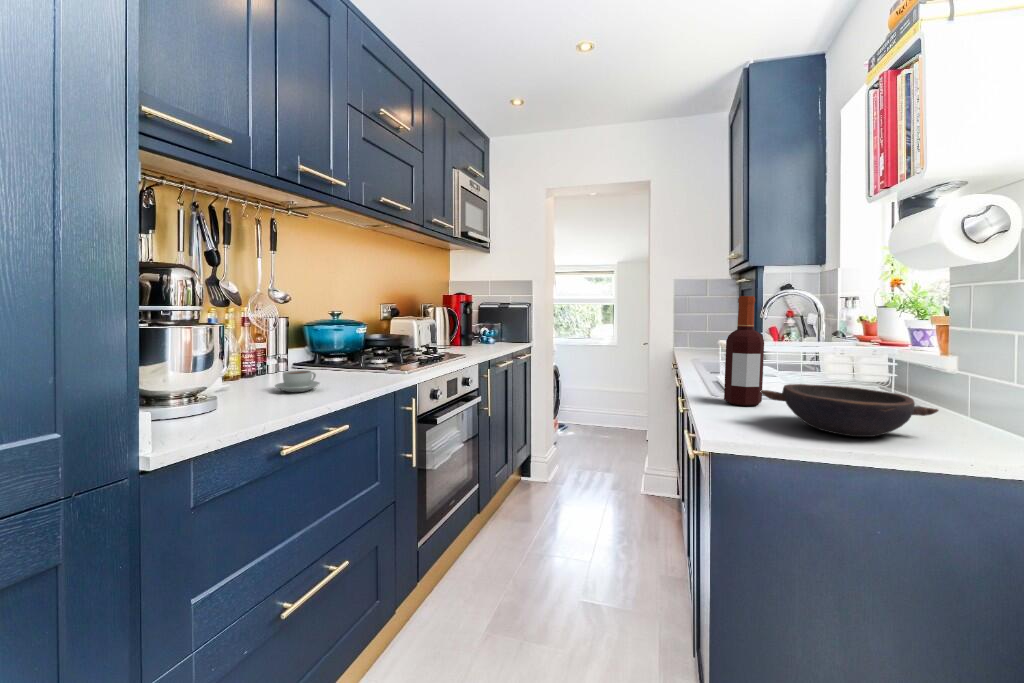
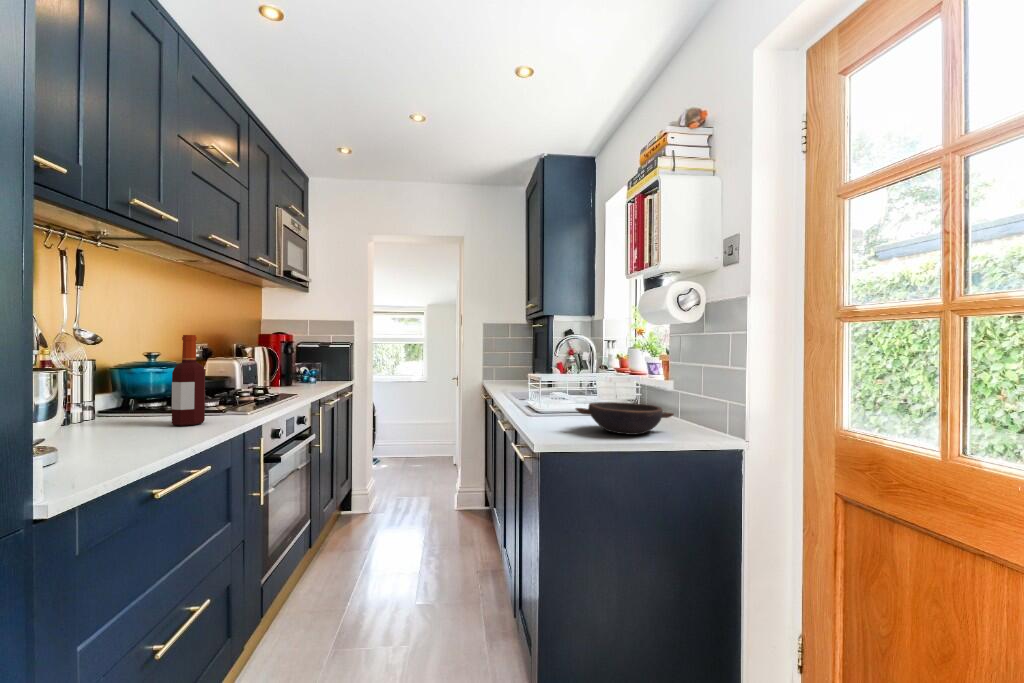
bottle: present [724,296,764,406] -> present [172,335,205,426]
coffee cup: present [275,370,320,392] -> none [109,415,166,440]

